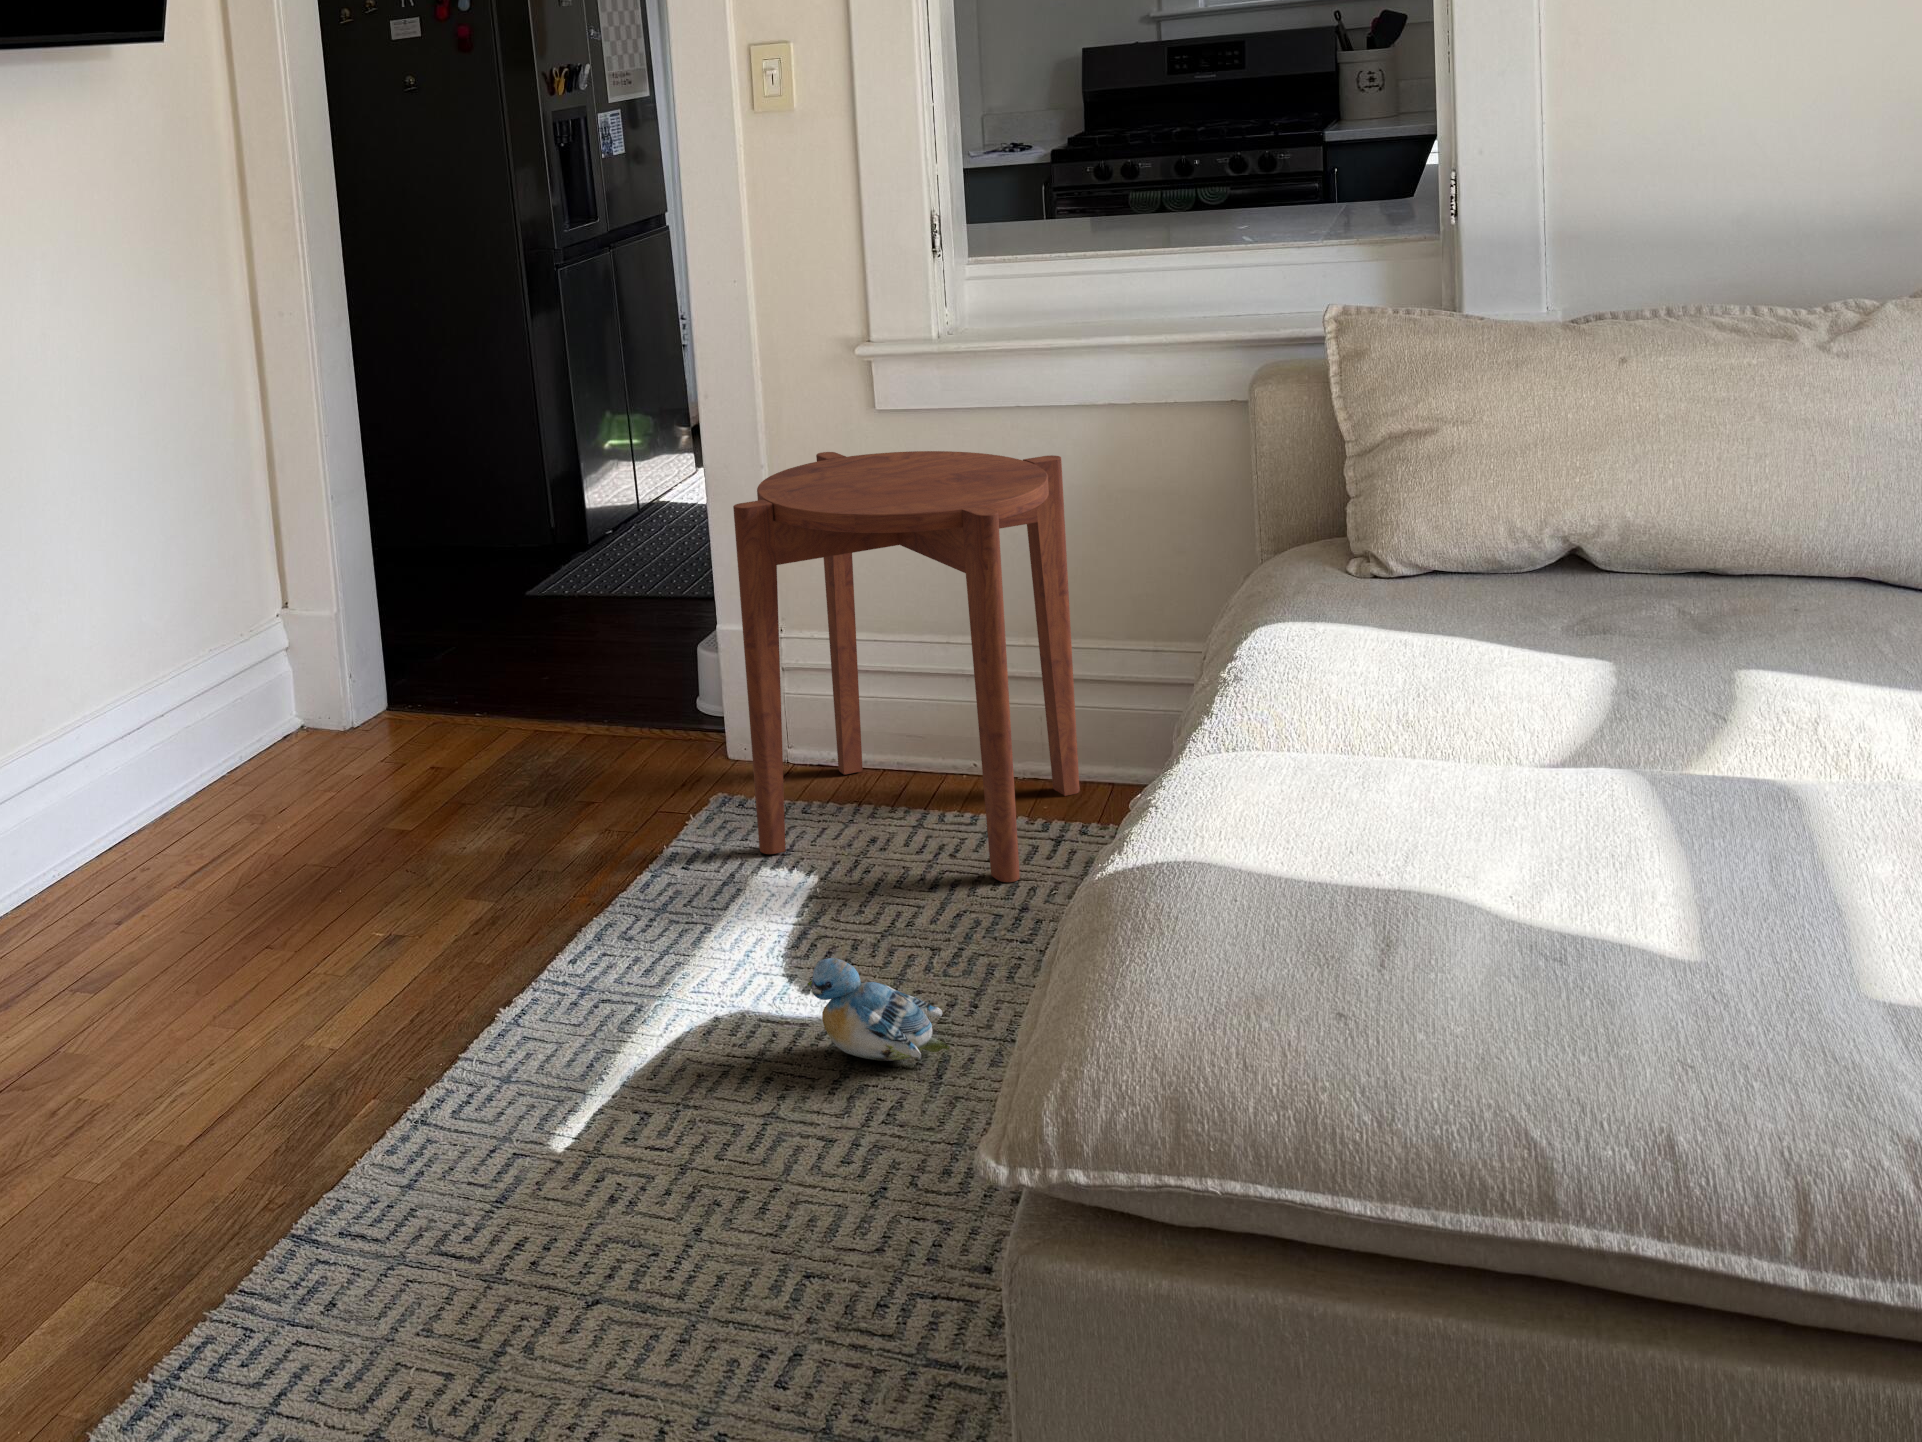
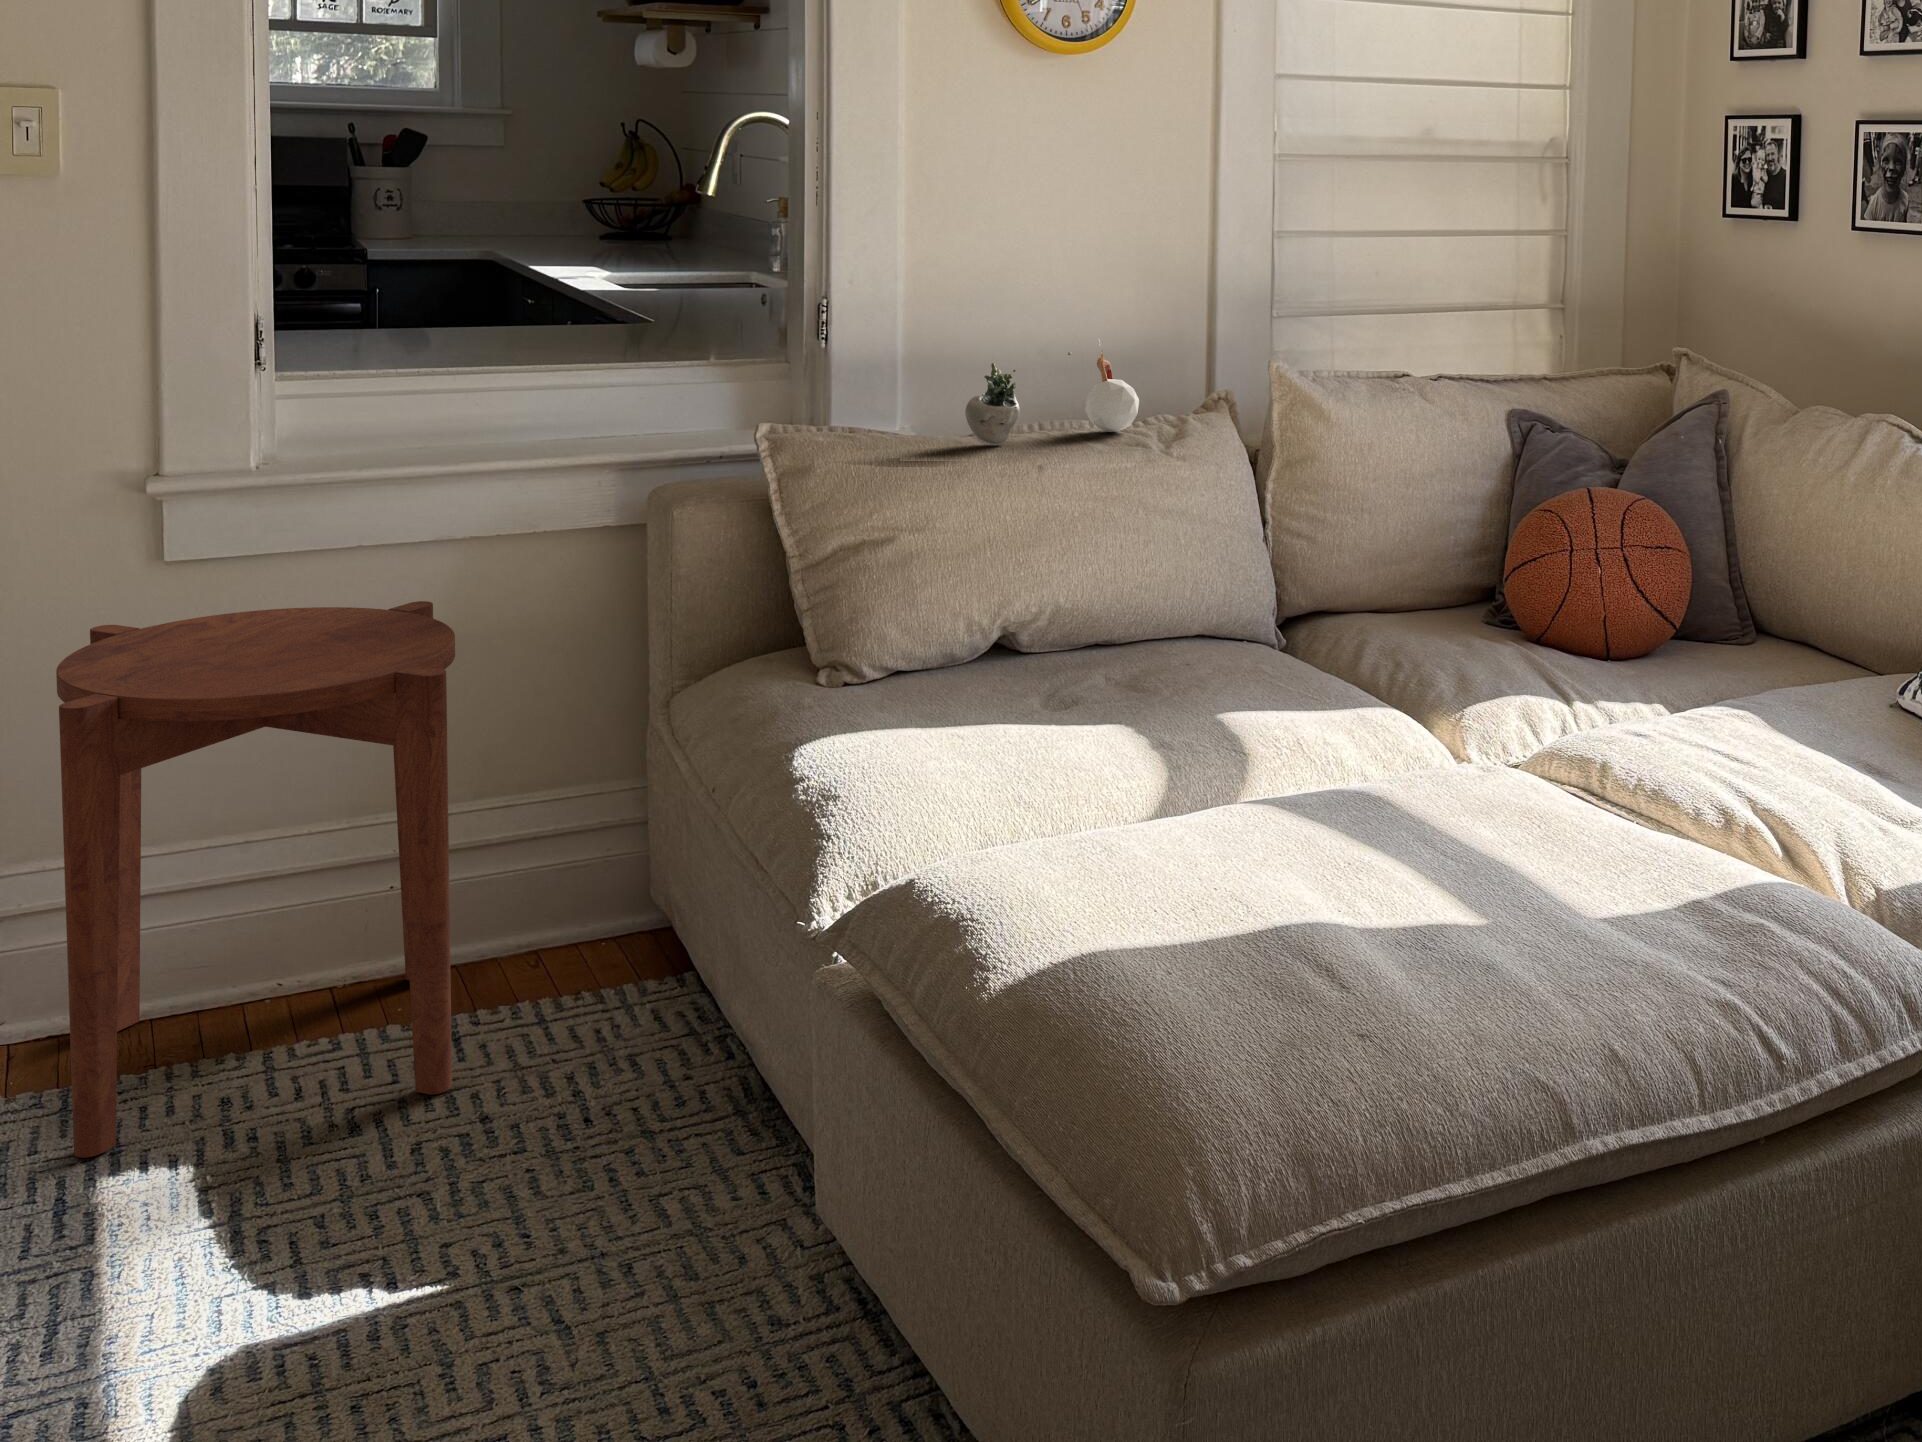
candle: none [1734,208,1809,321] -> present [1085,340,1139,432]
succulent plant: none [1550,223,1694,330] -> present [965,352,1072,444]
plush toy: present [808,958,950,1061] -> none [365,1233,550,1344]

